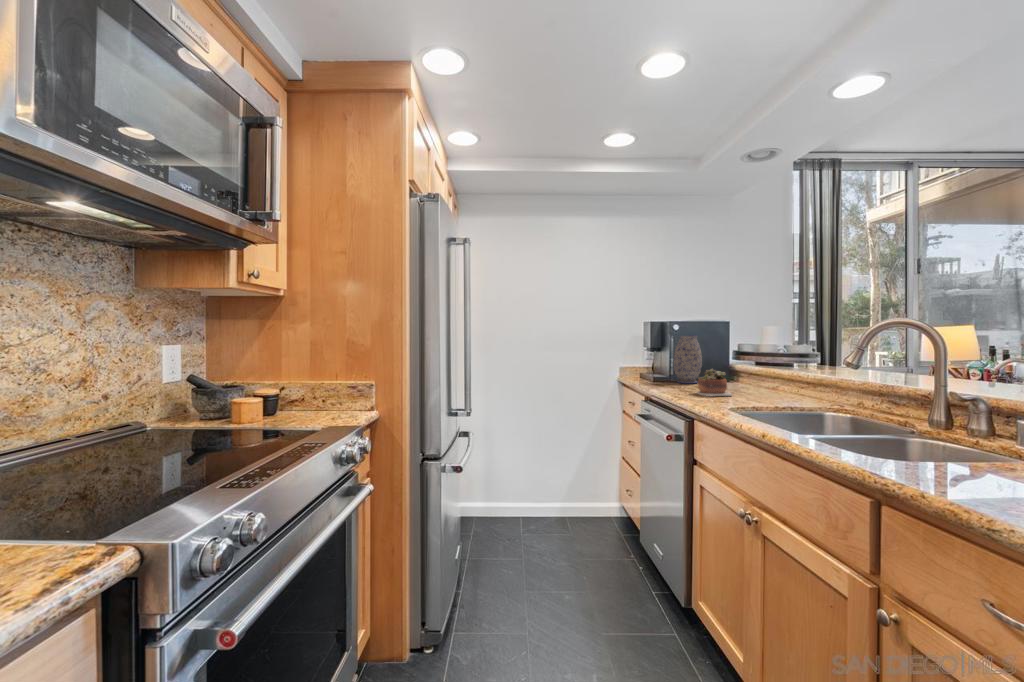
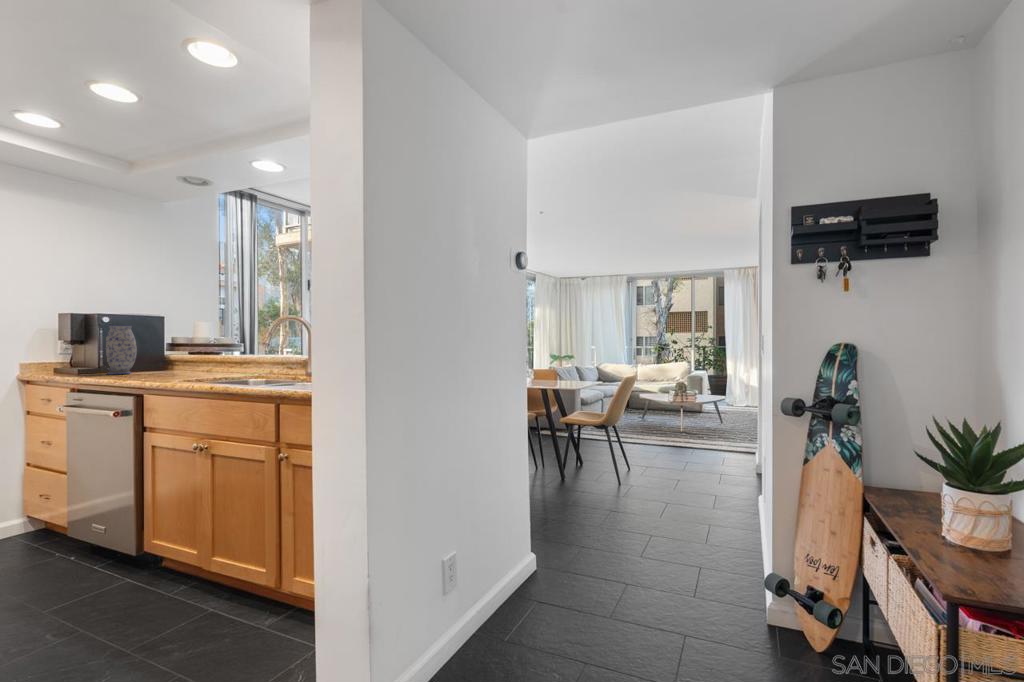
succulent plant: present [697,369,732,396] -> none [134,354,174,378]

